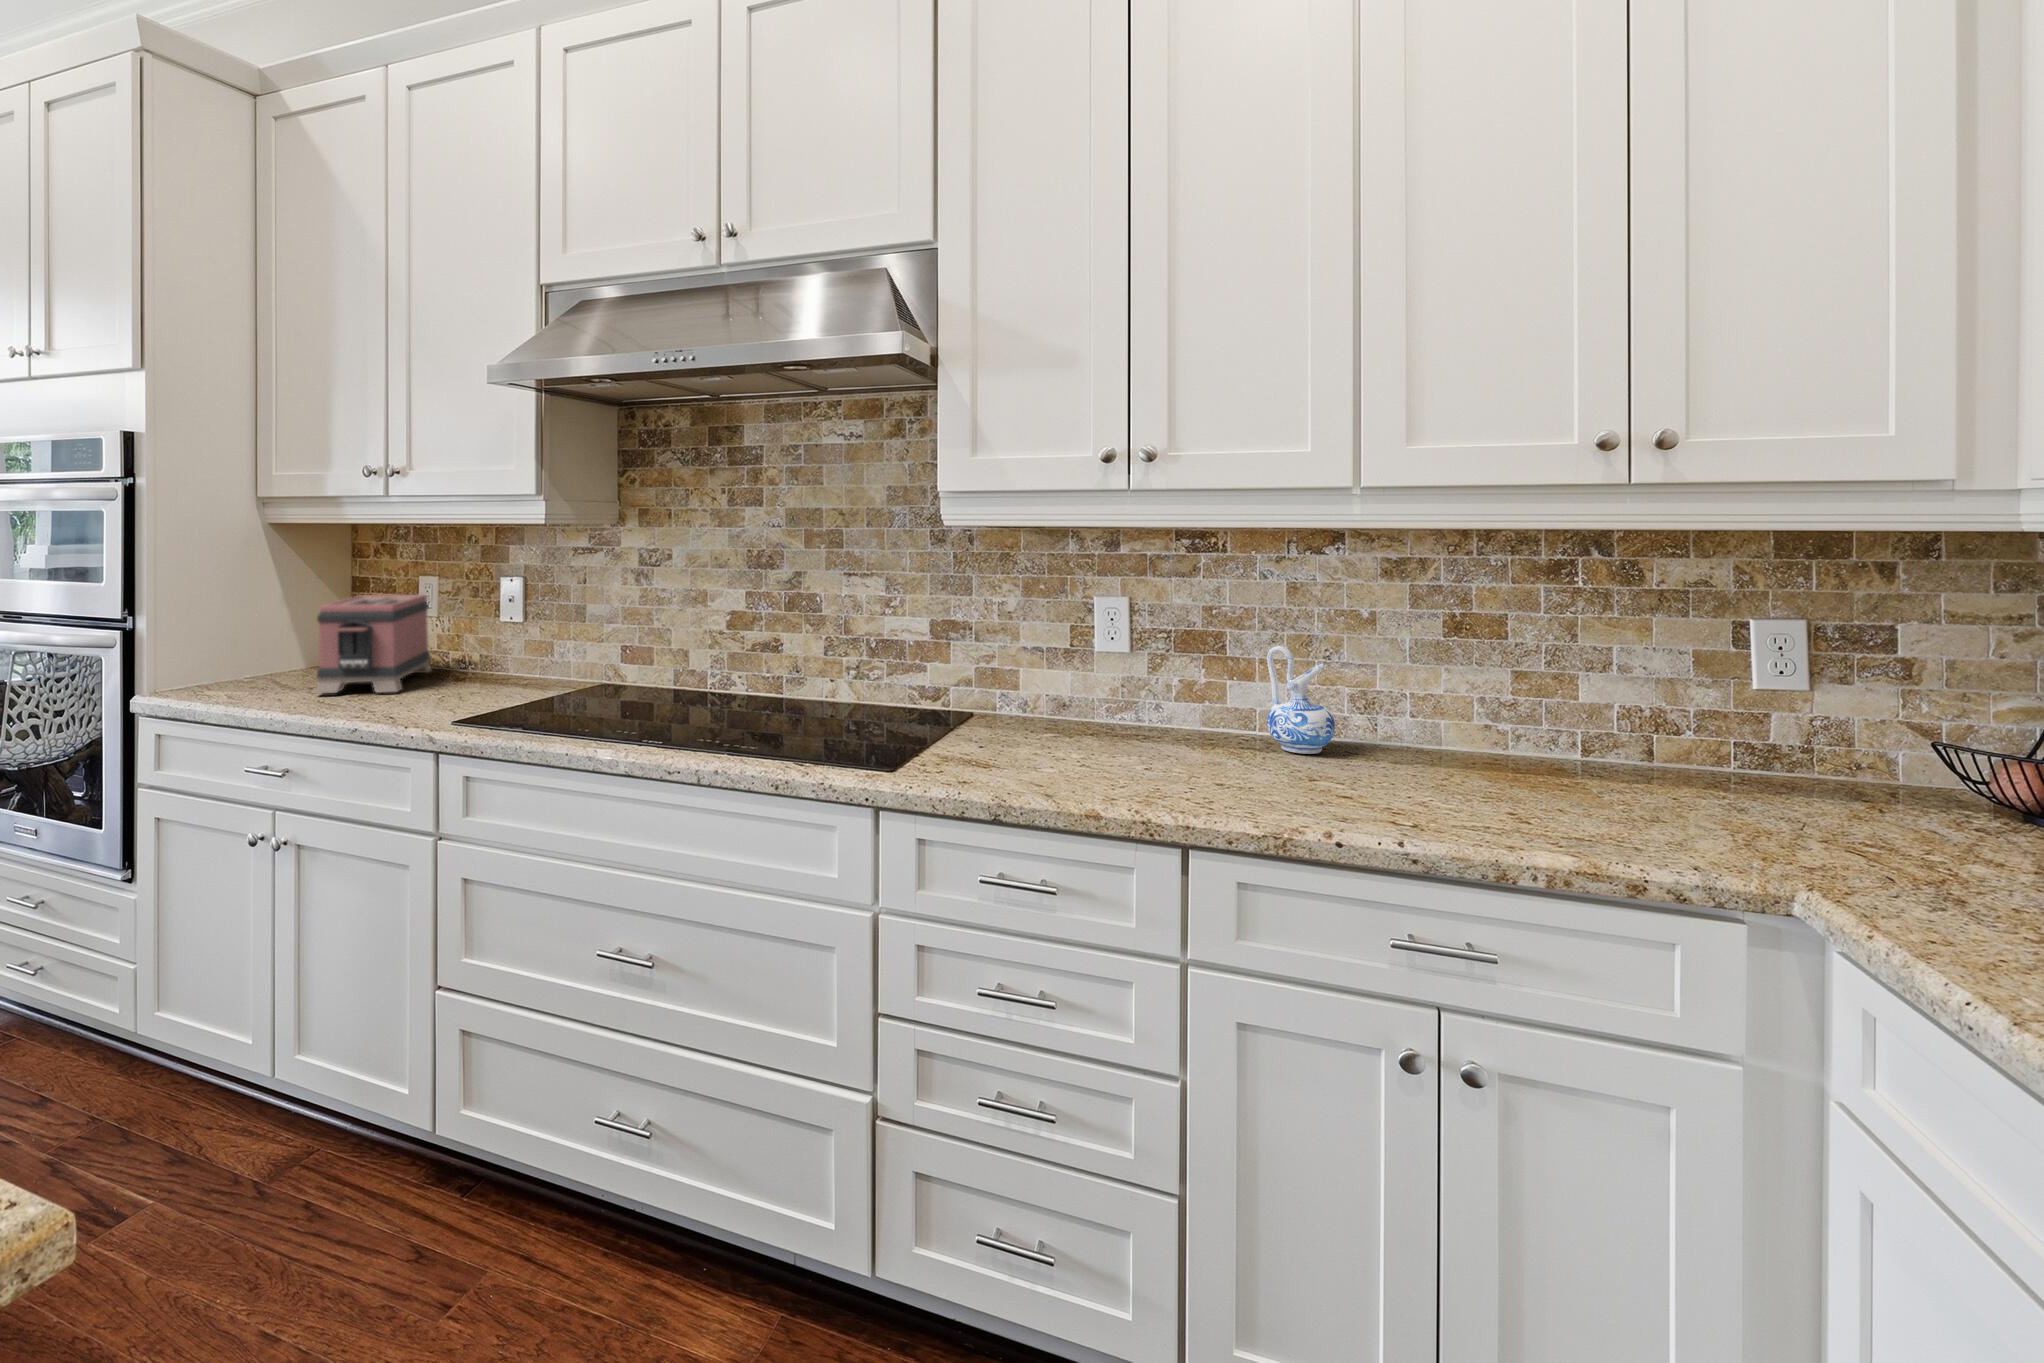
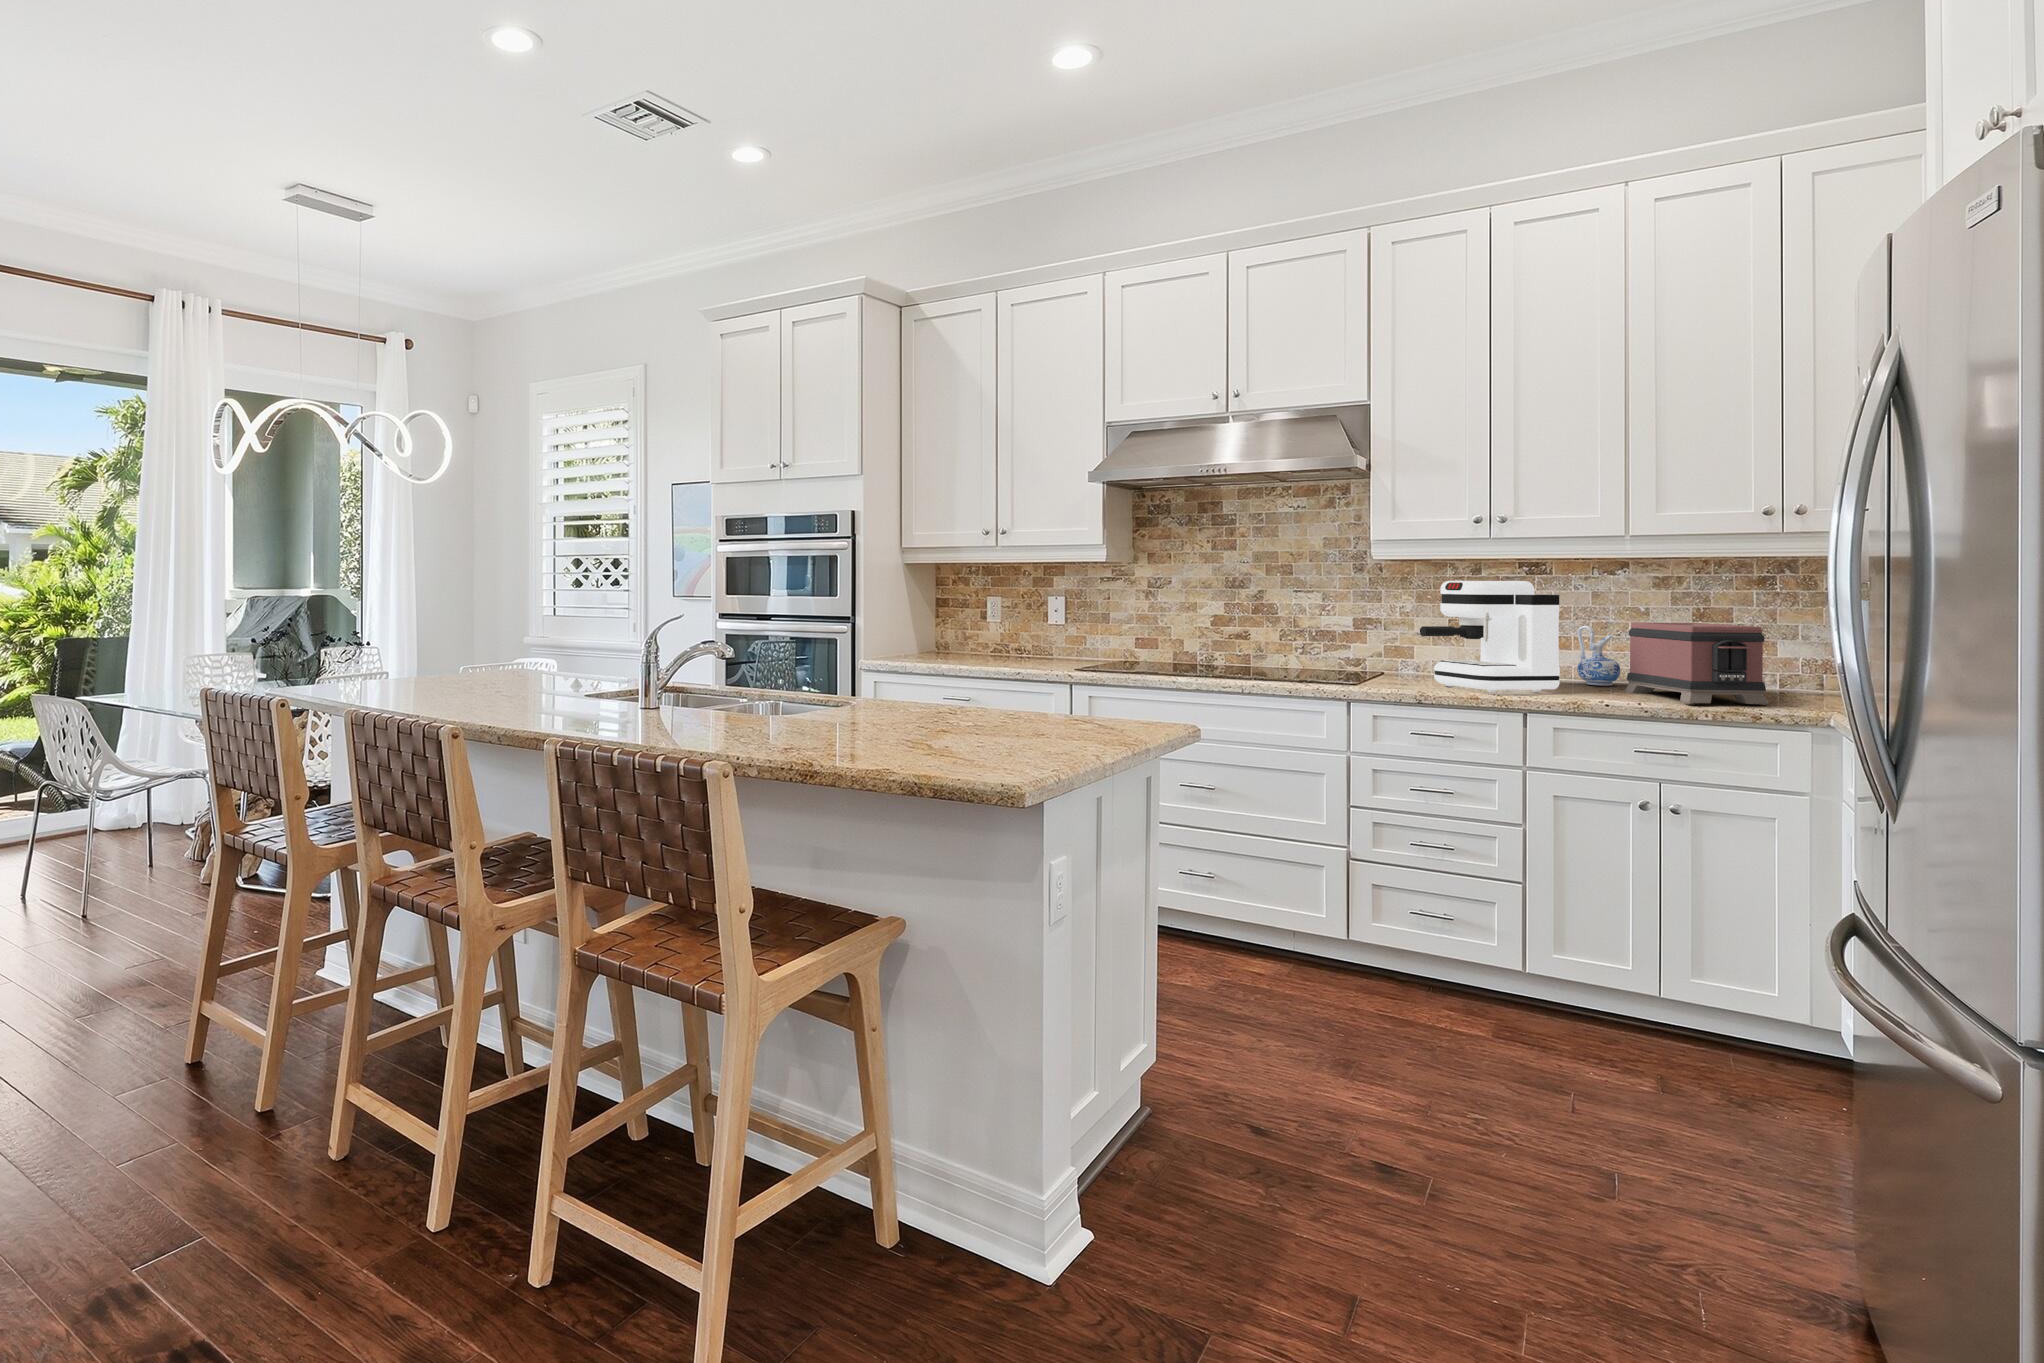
coffee maker: none [1007,569,1242,790] -> present [1420,581,1560,692]
toaster: present [315,595,431,693] -> present [1625,622,1769,704]

